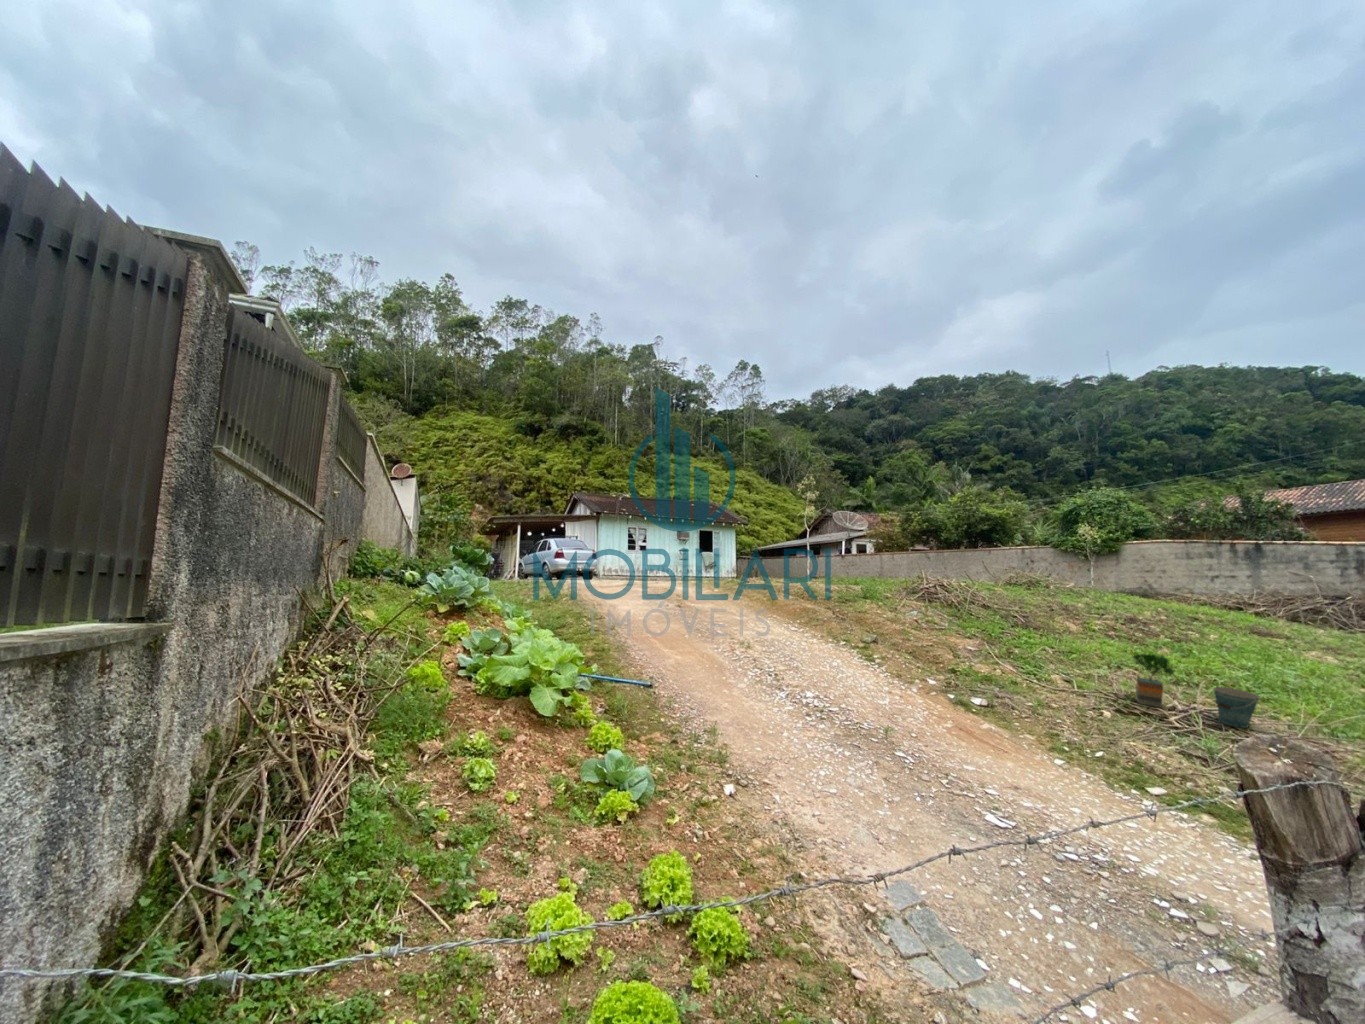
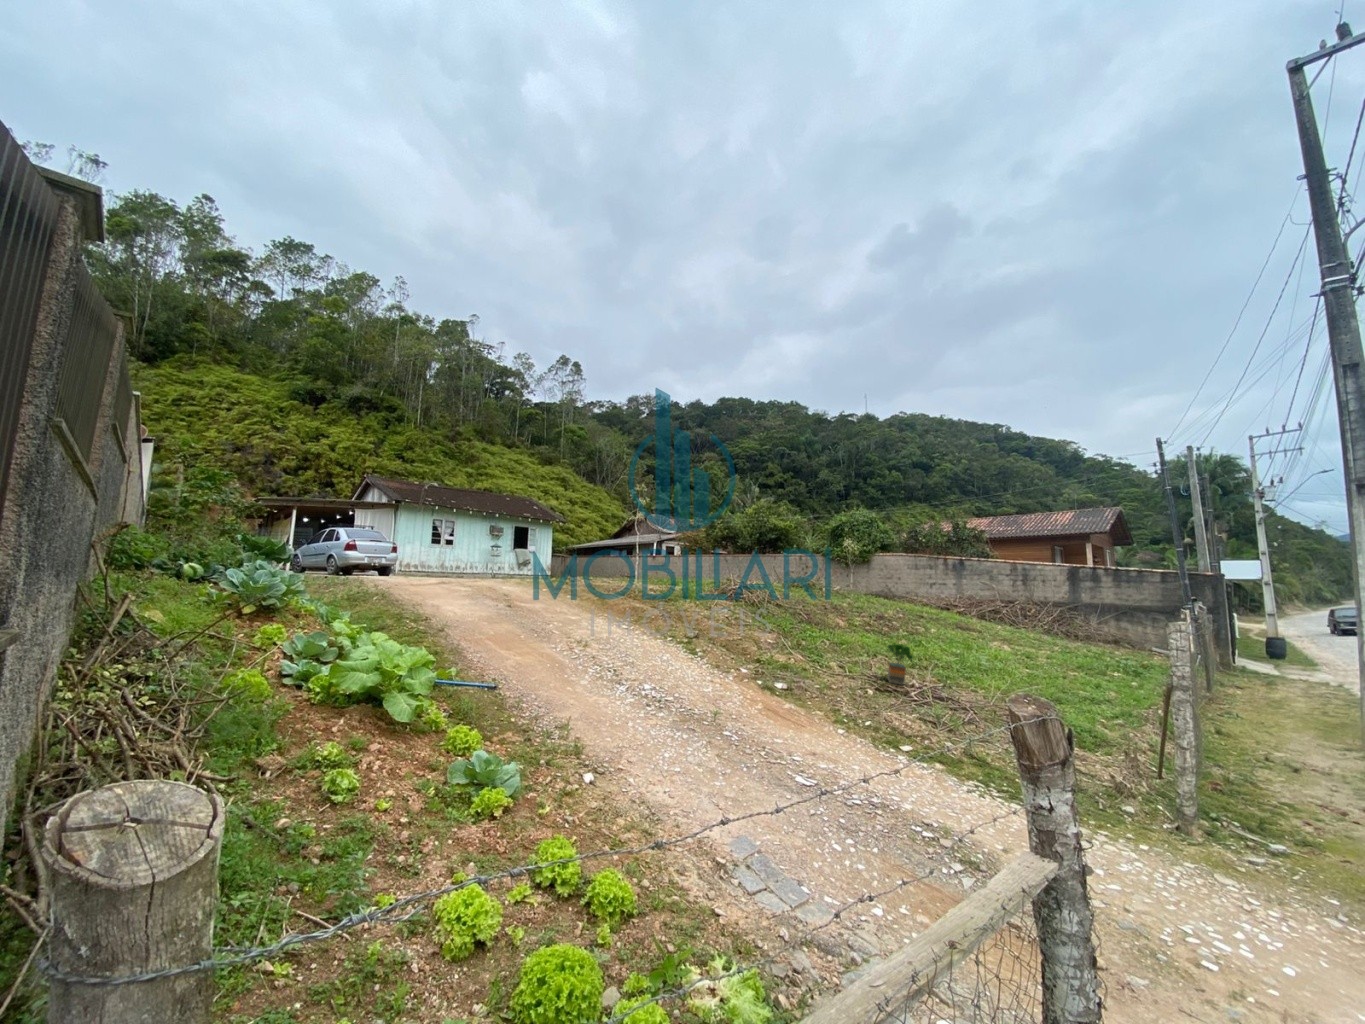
bucket: present [1214,686,1259,728] -> none [936,667,964,697]

